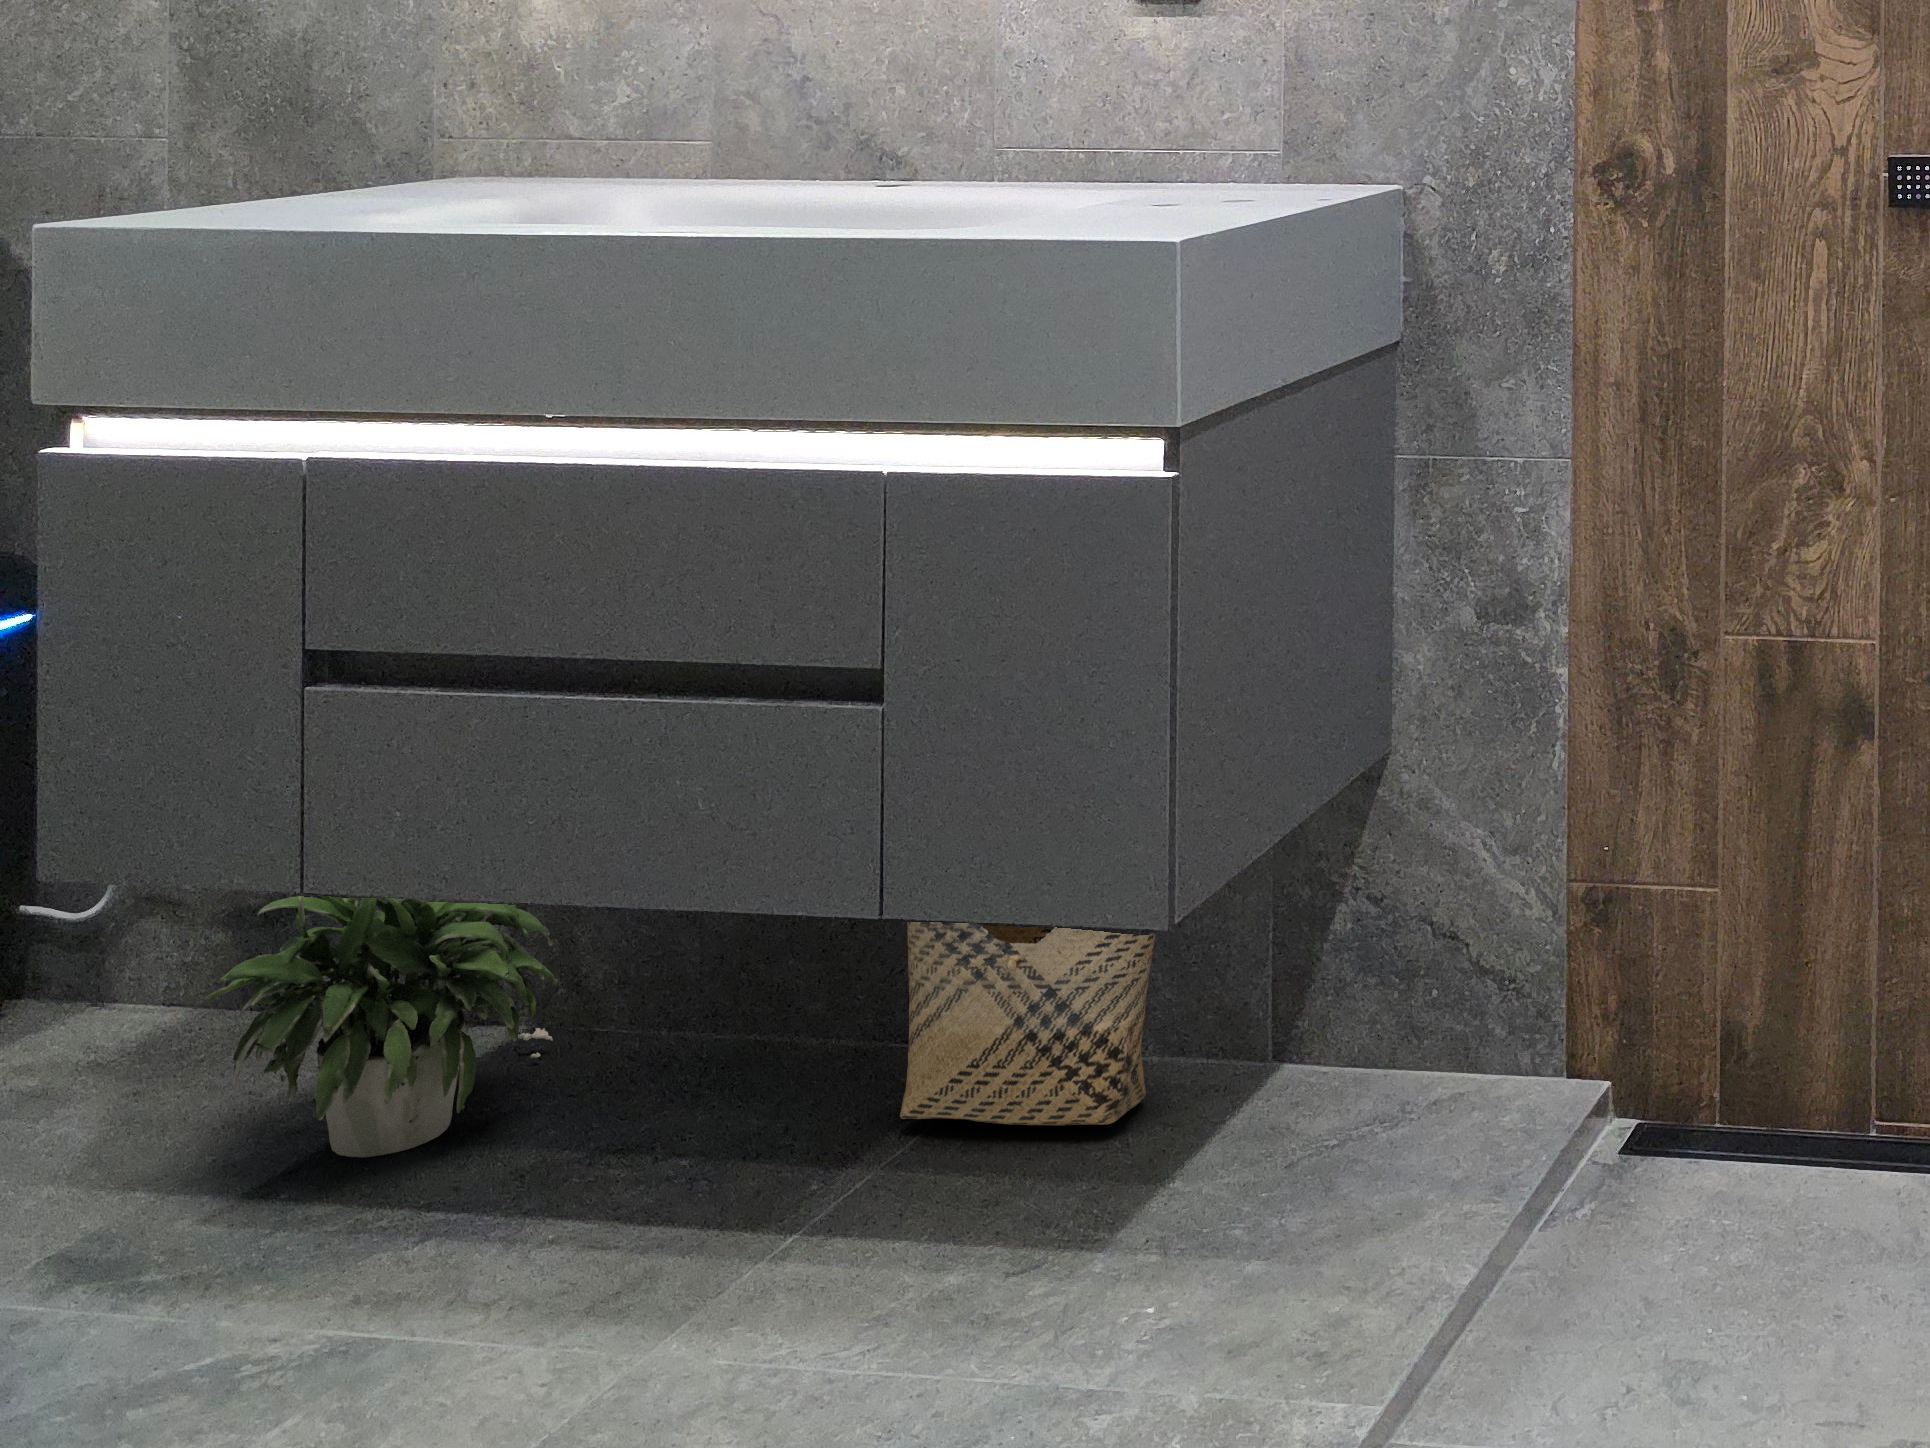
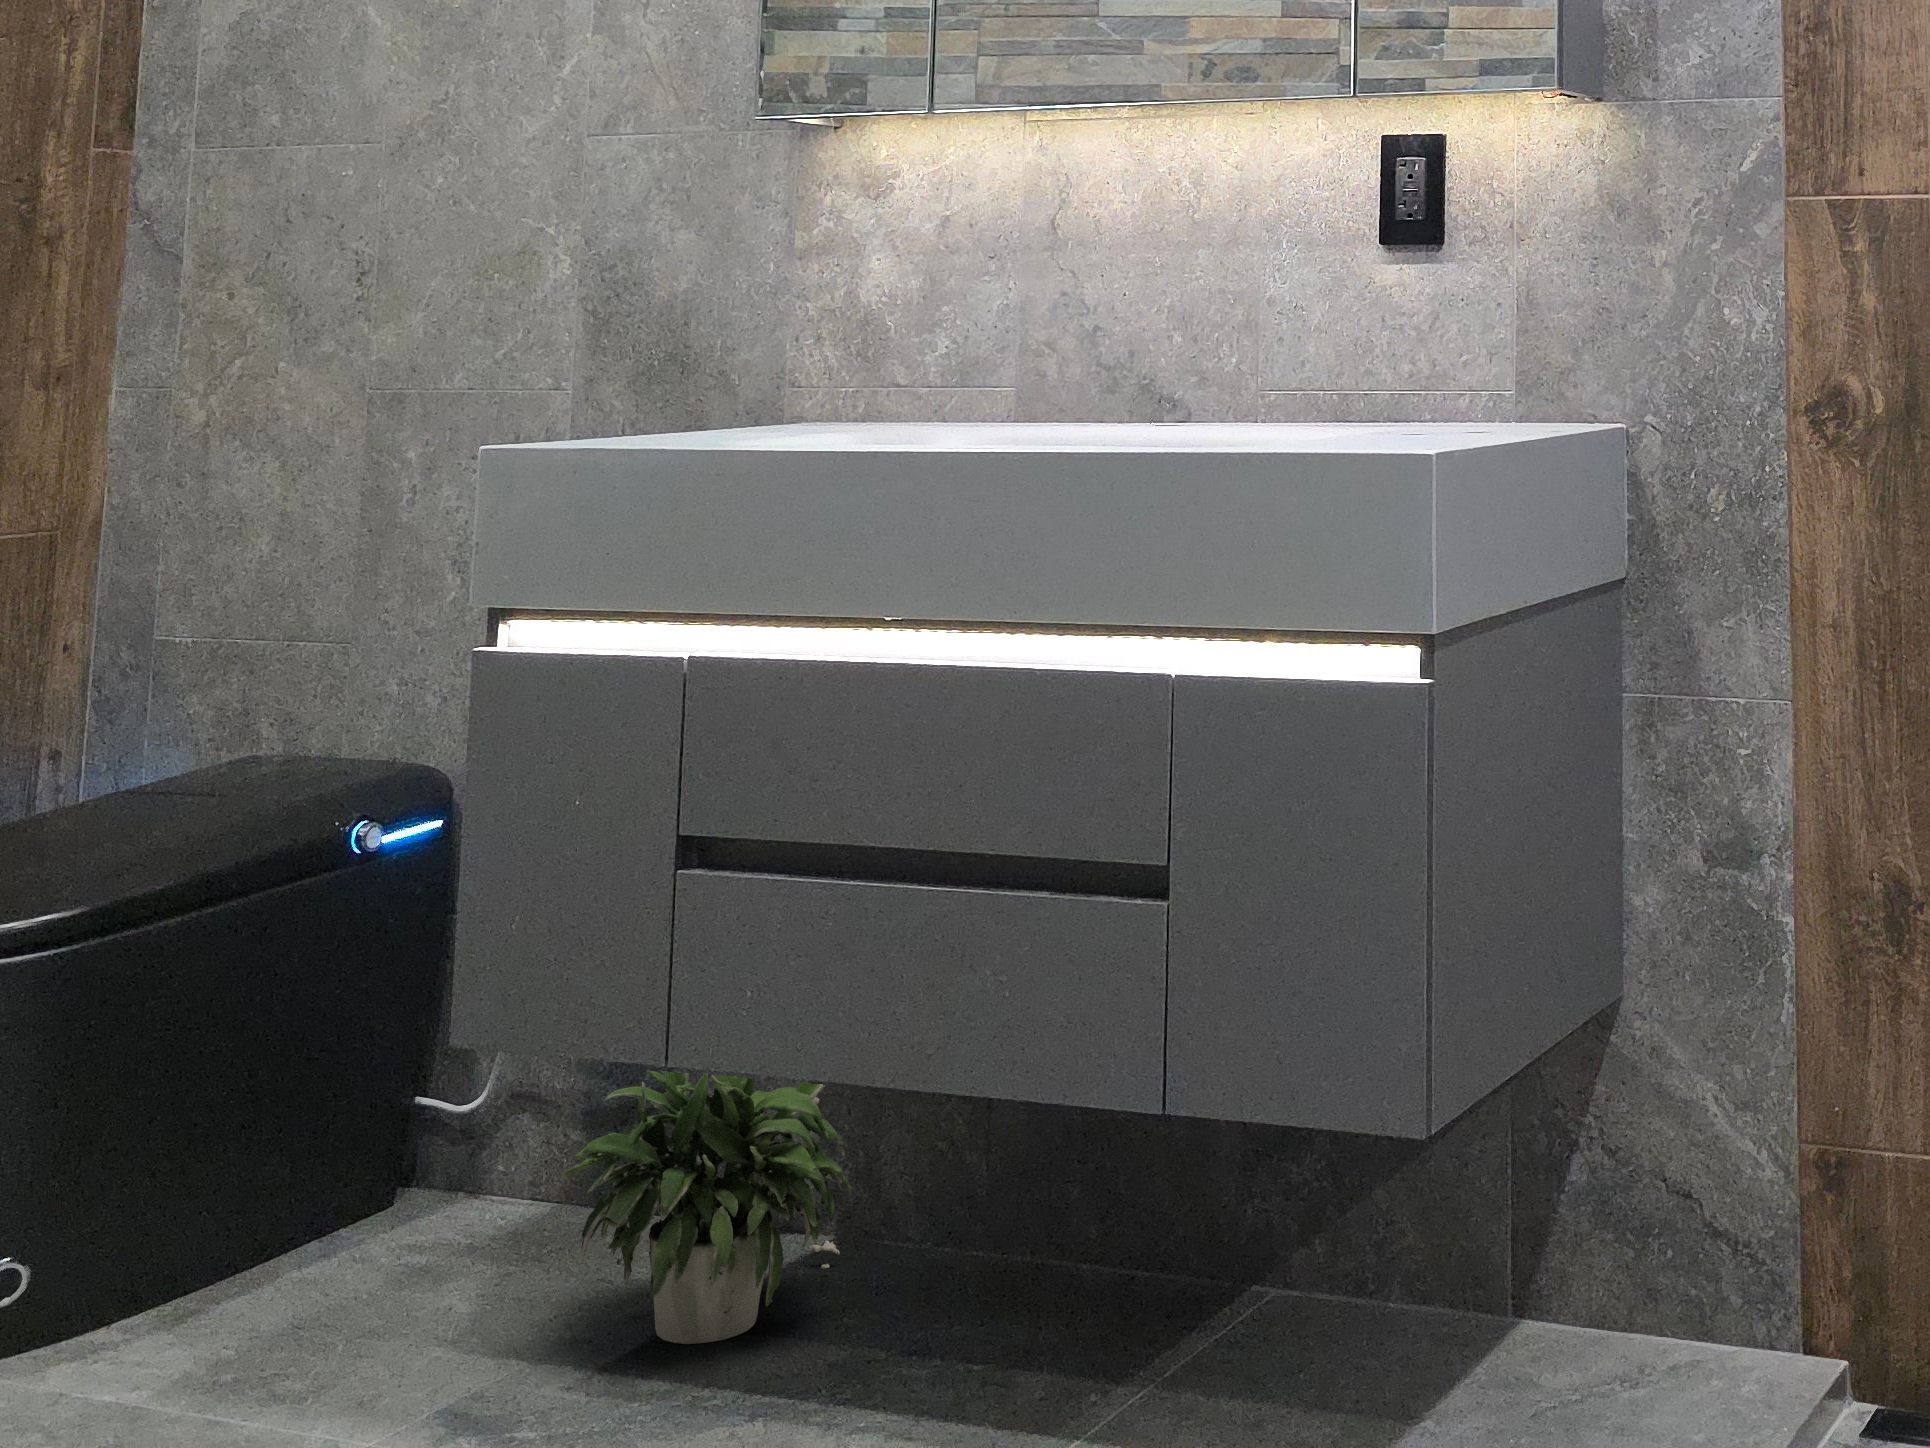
woven basket: present [900,922,1155,1126] -> none [1157,986,1402,1366]

